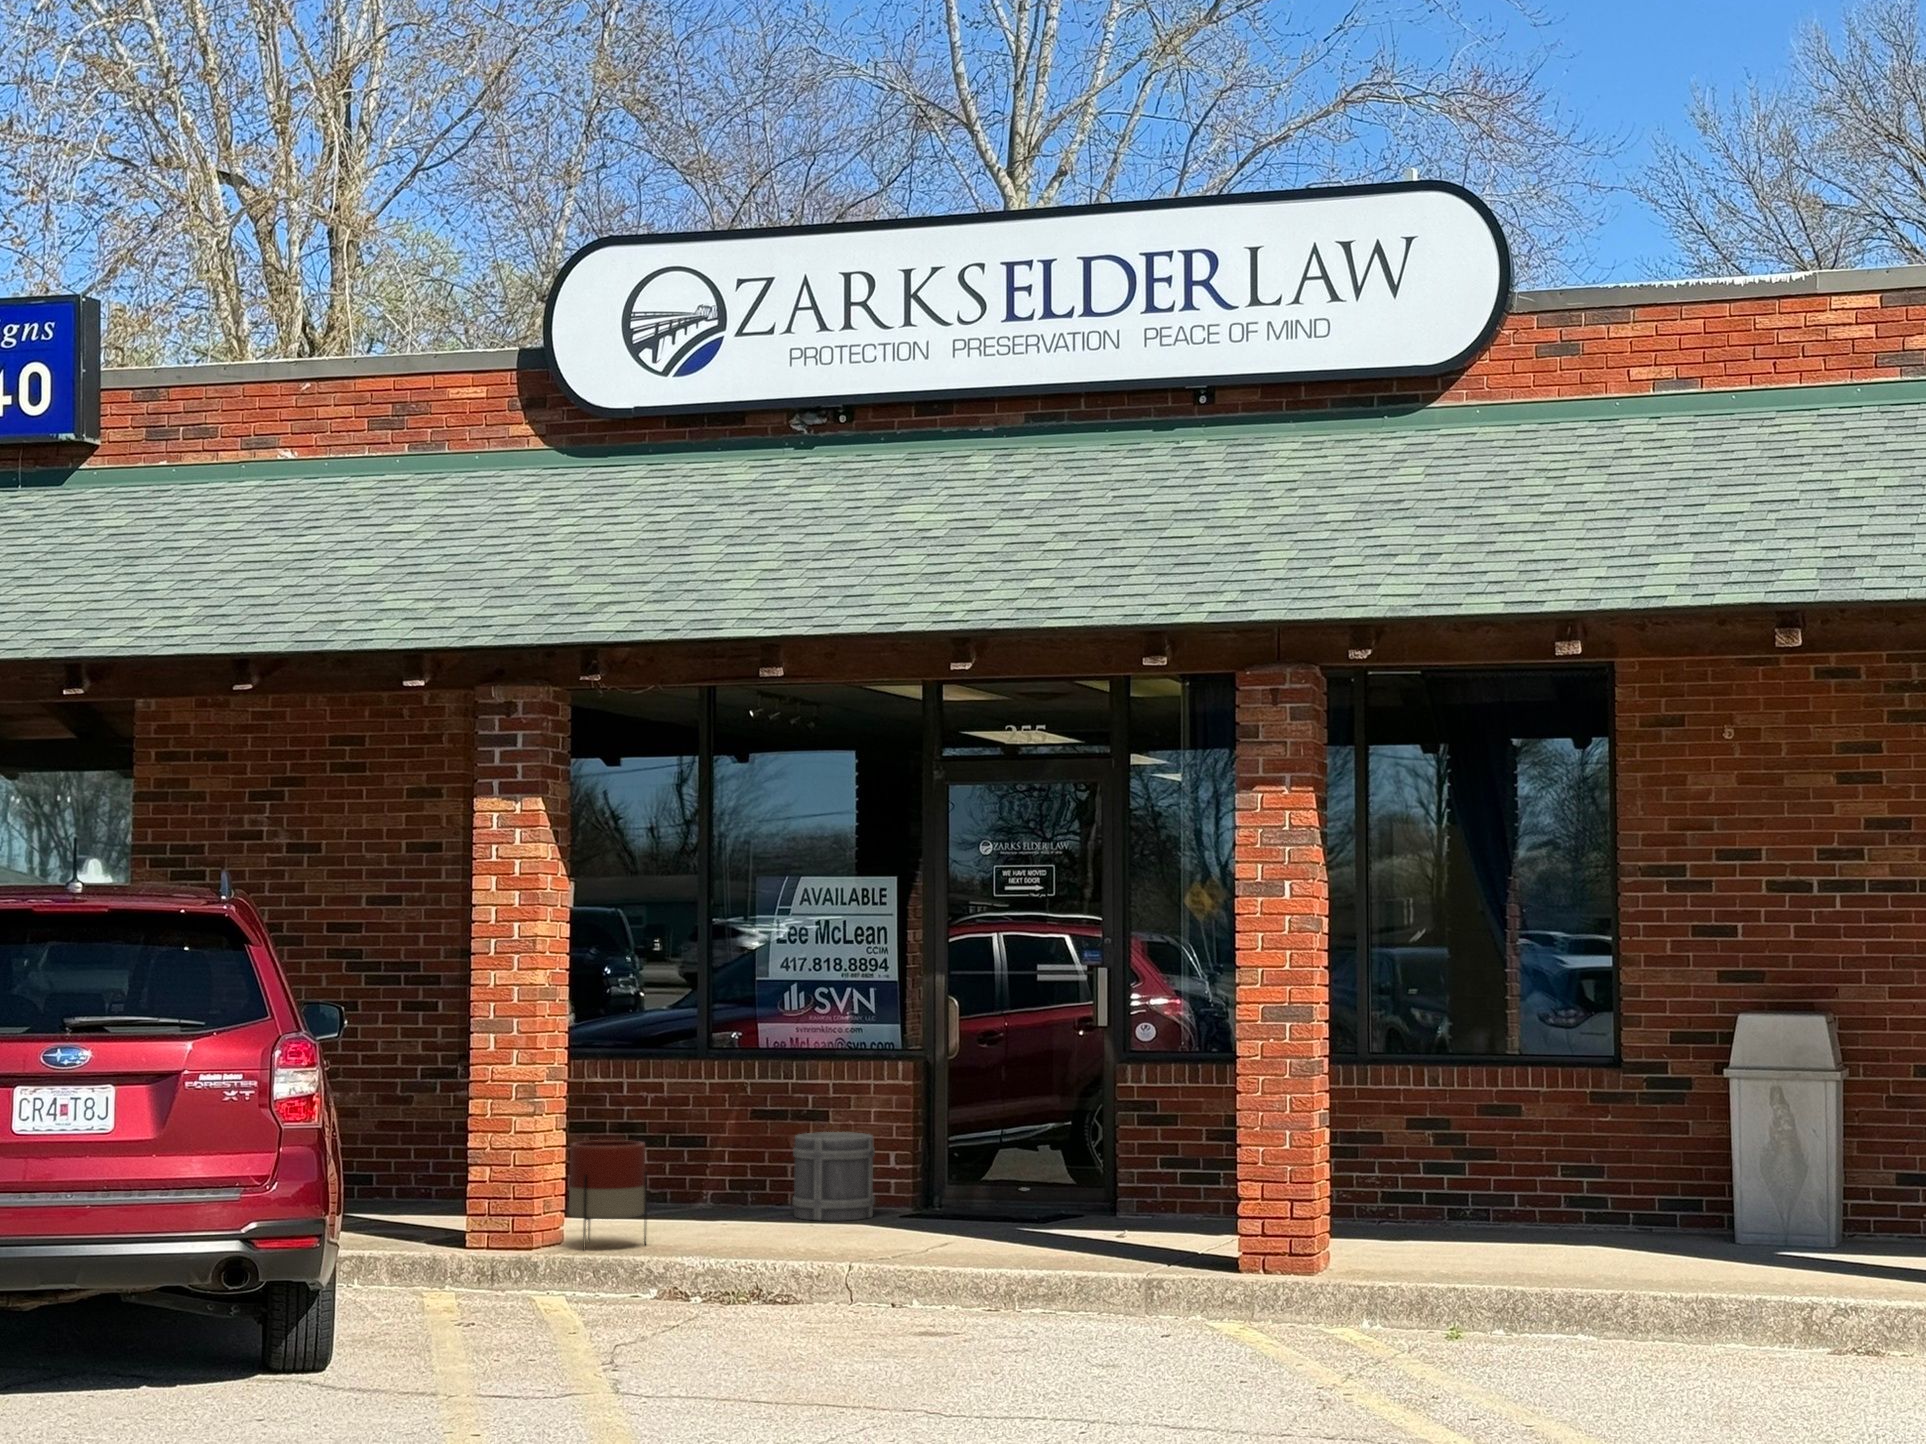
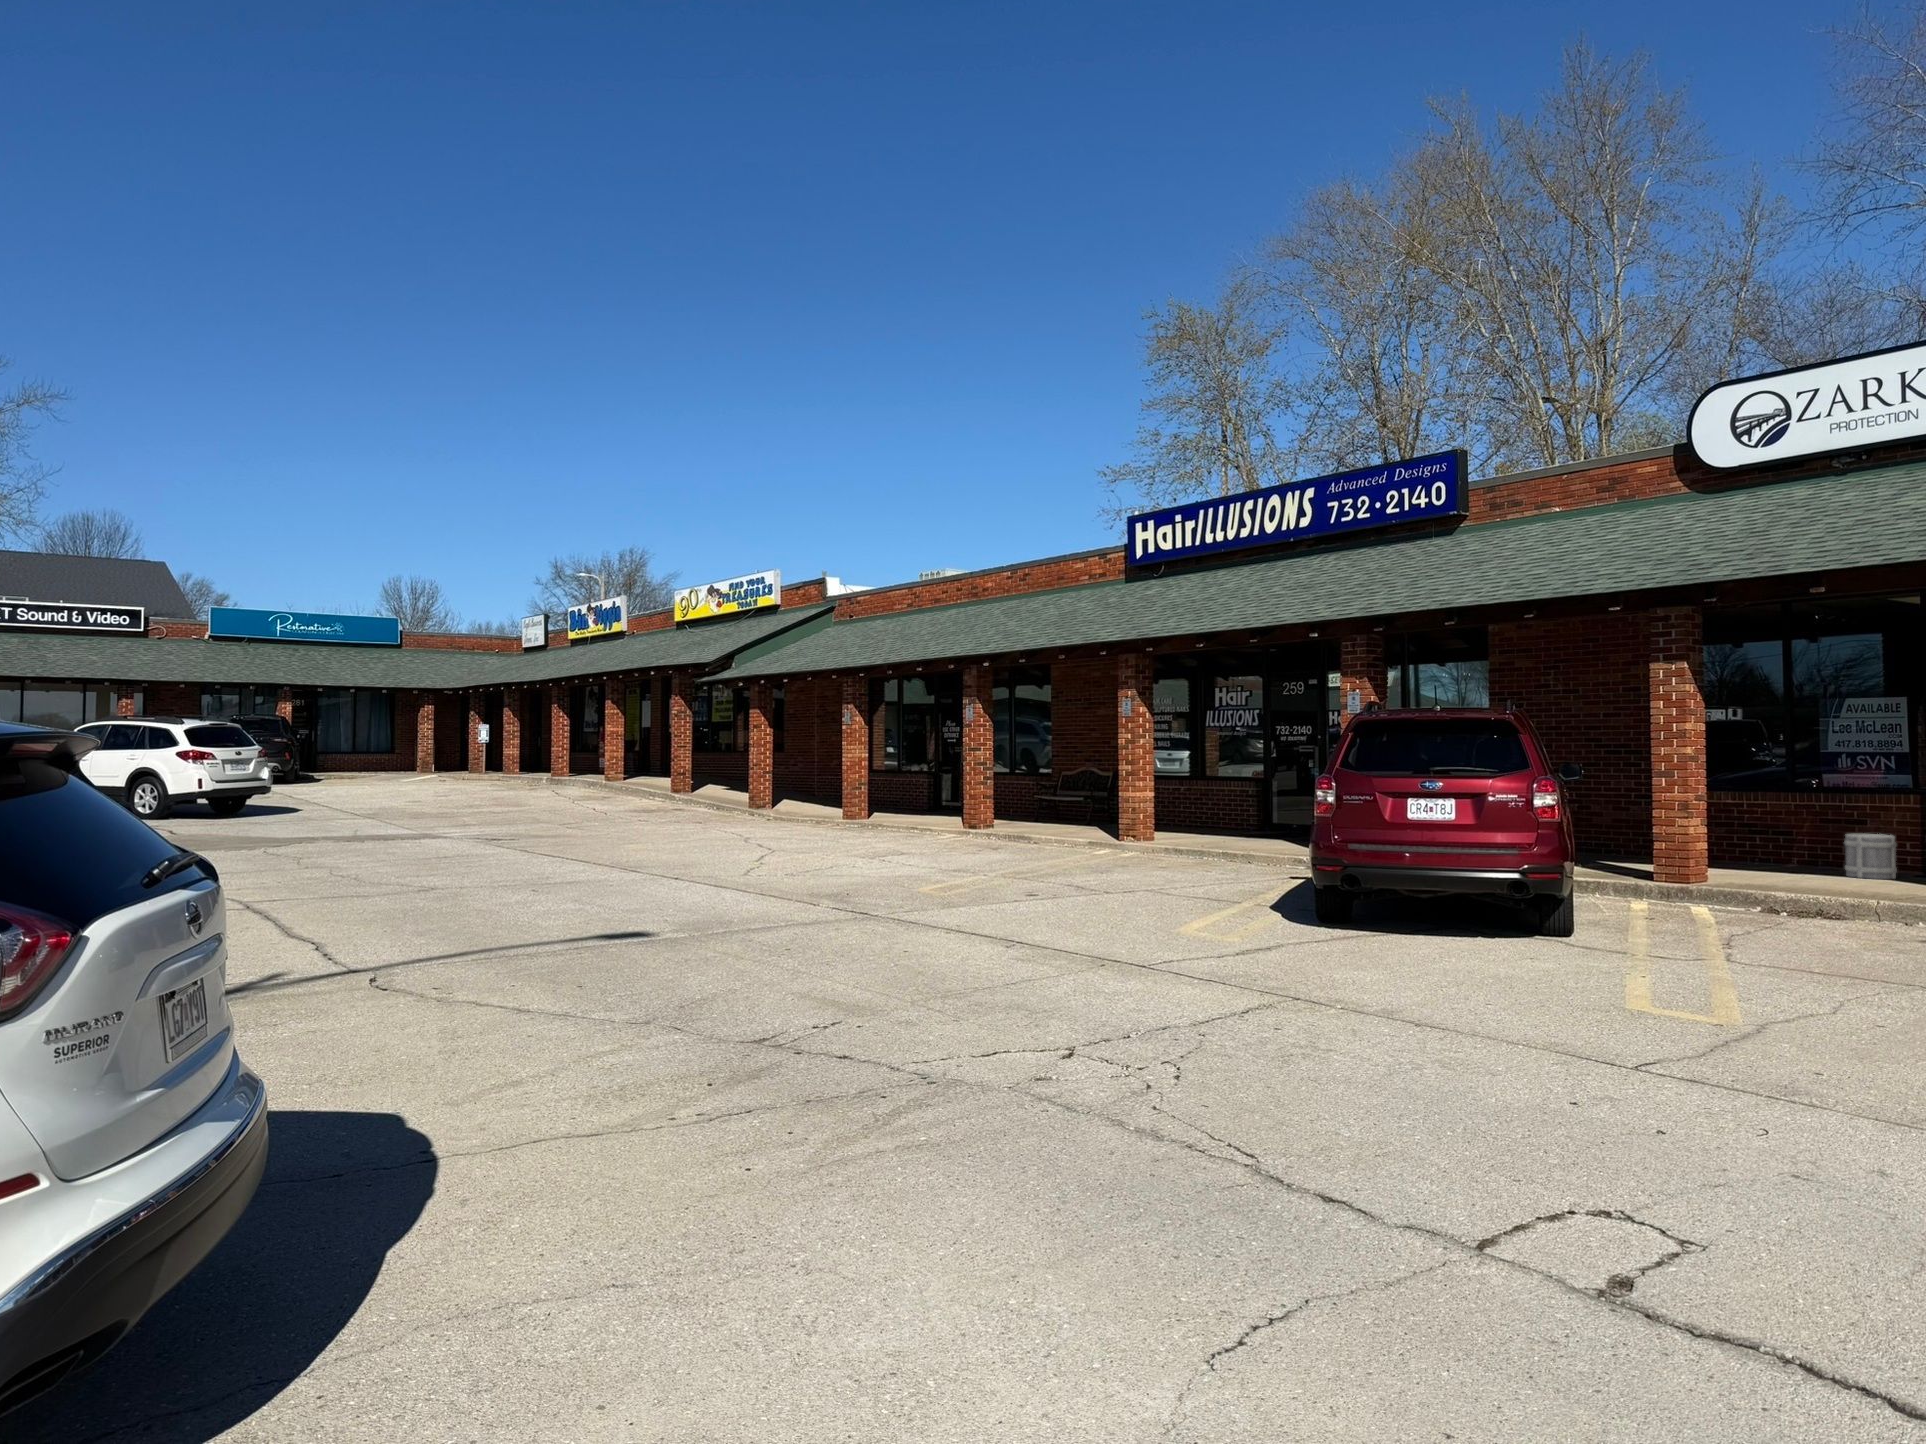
planter: present [569,1140,647,1250] -> none [1710,829,1754,881]

